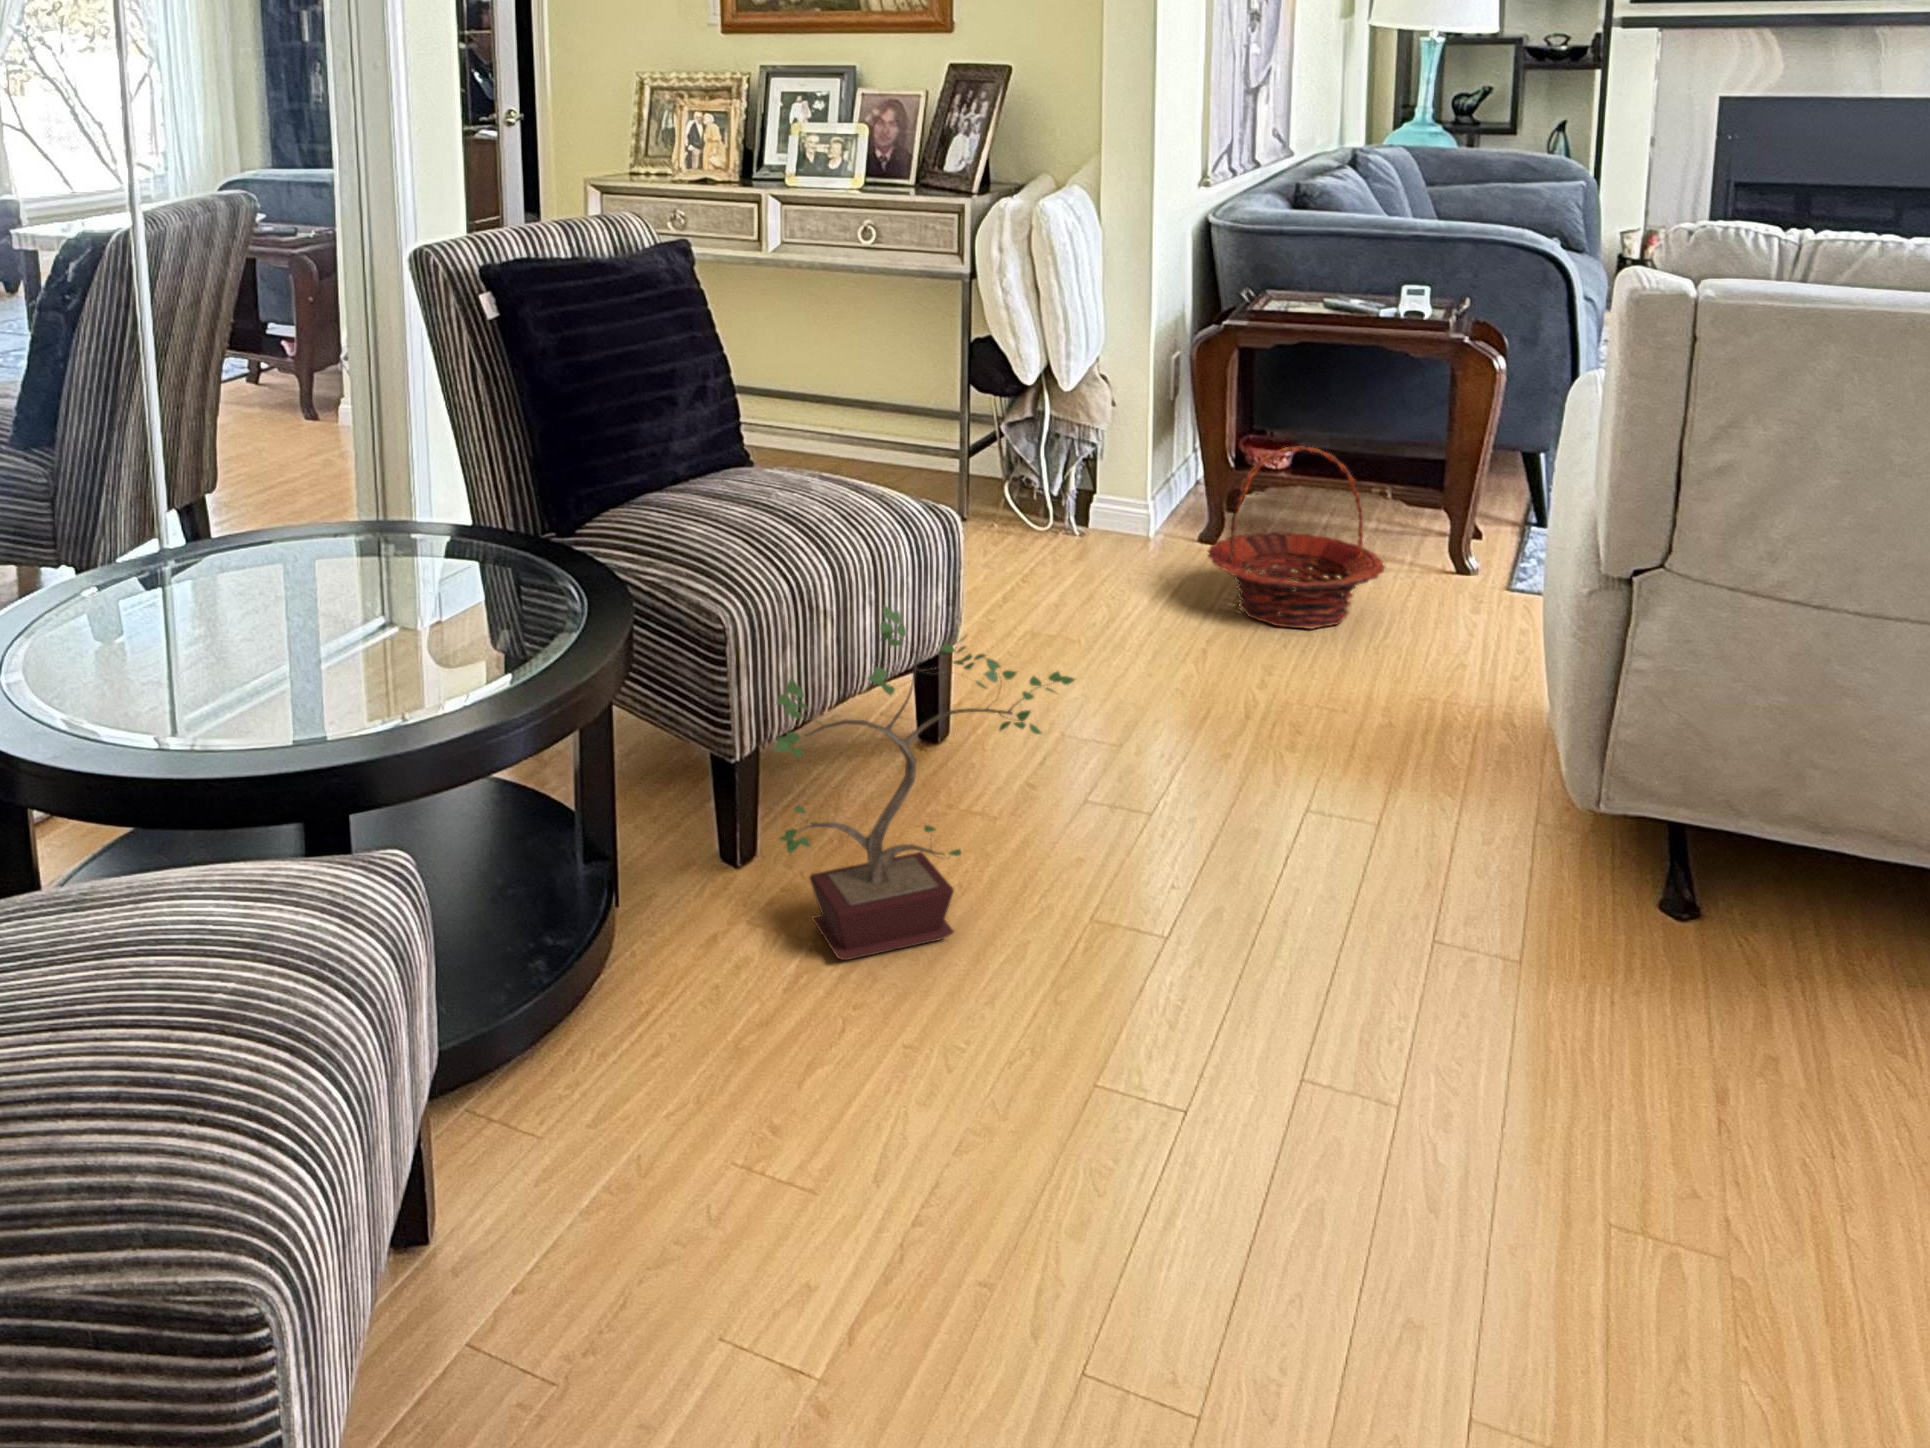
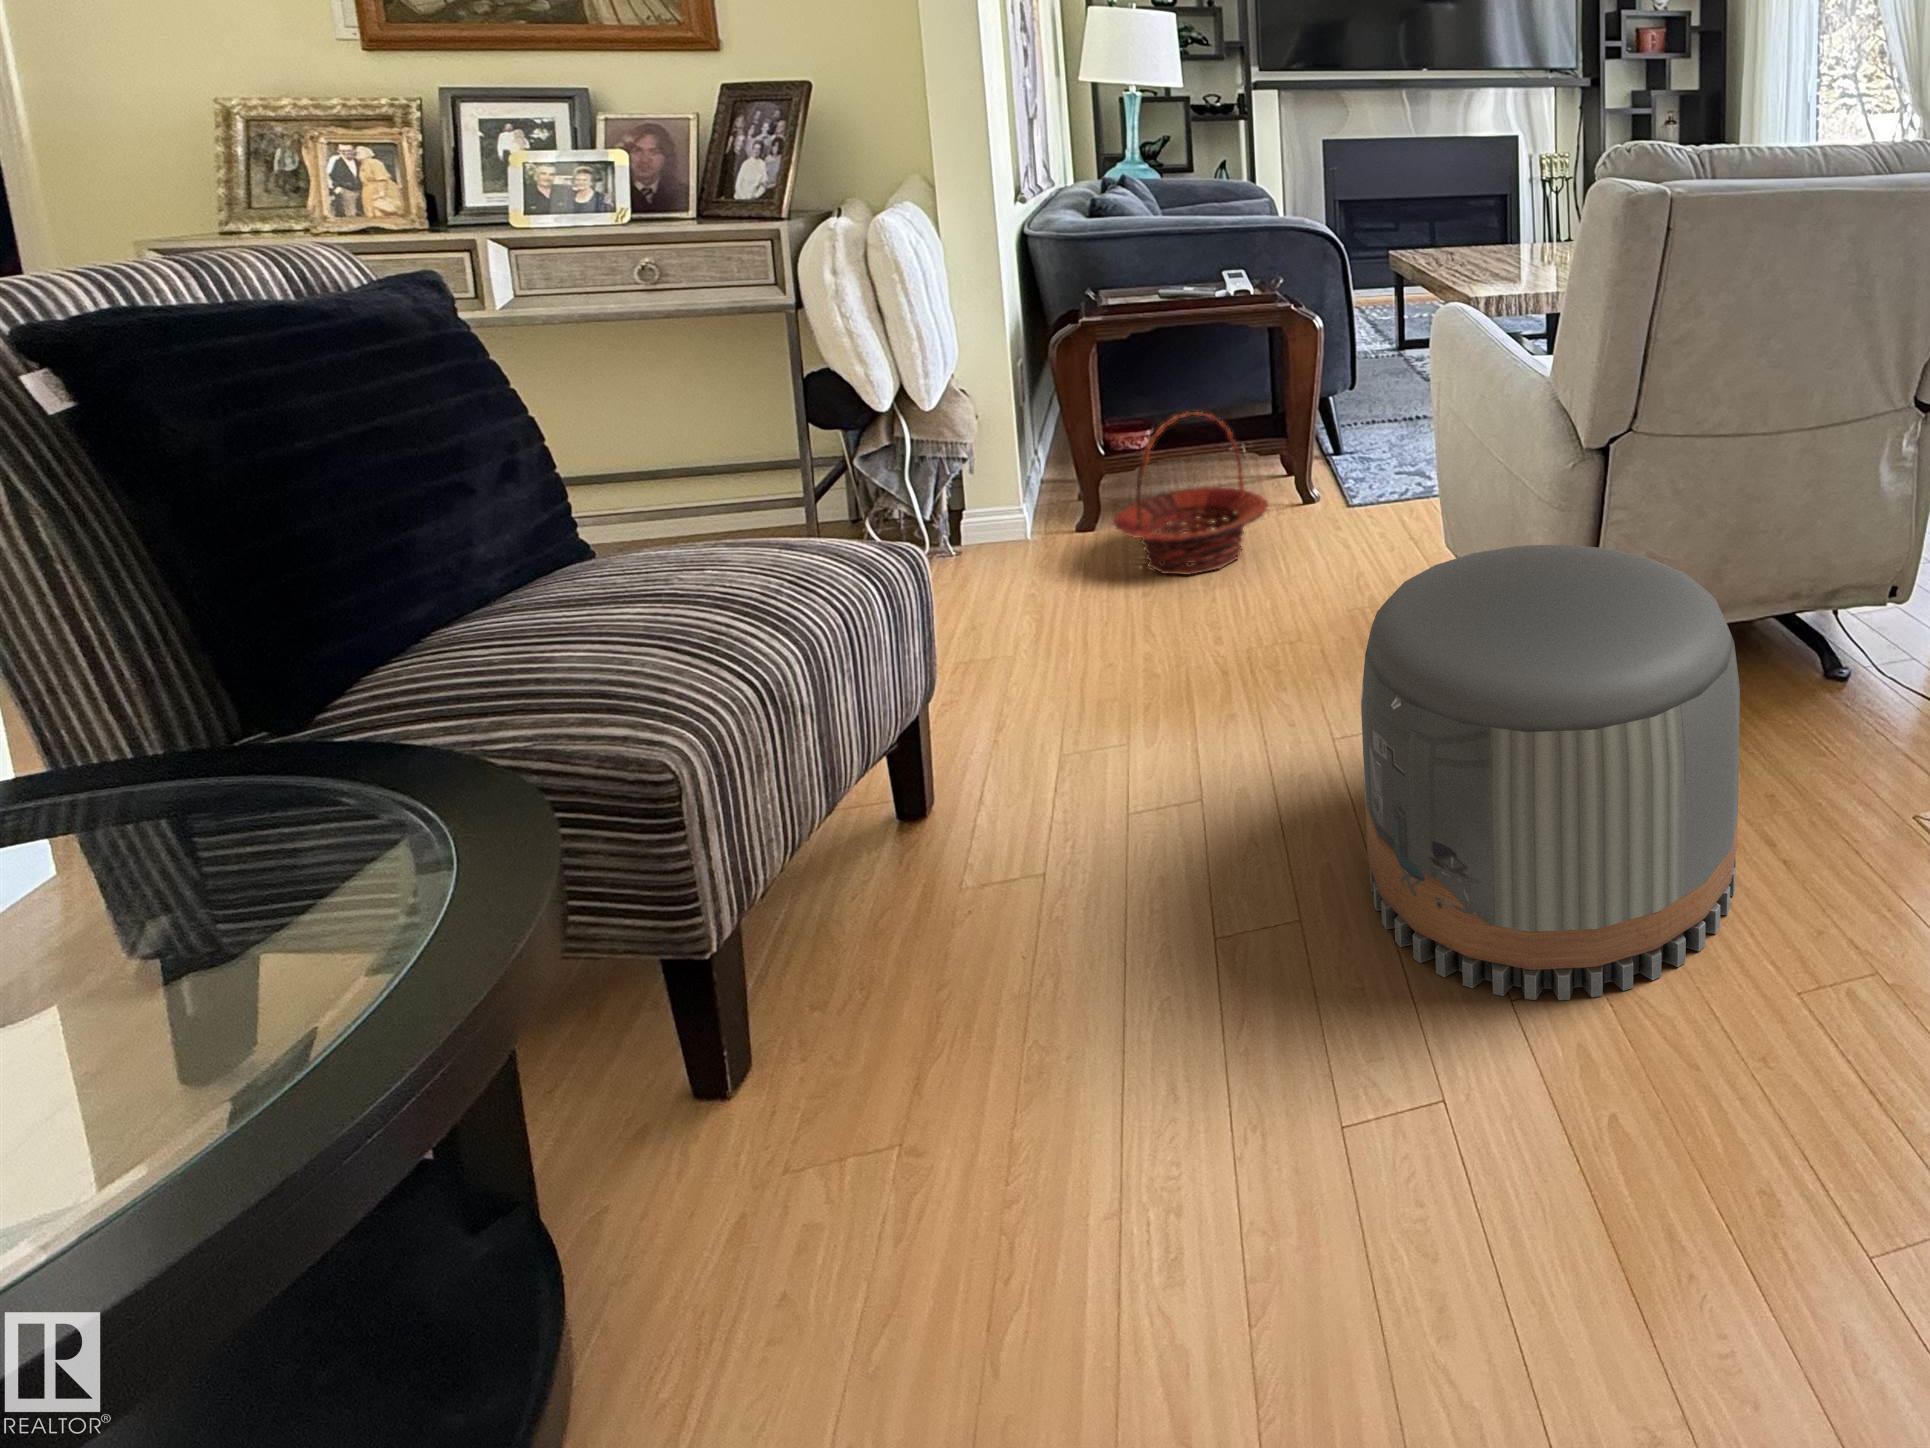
potted plant: present [774,606,1075,960] -> none [808,674,1171,1146]
pouf: none [1247,656,1719,1166] -> present [1361,544,1740,1000]

